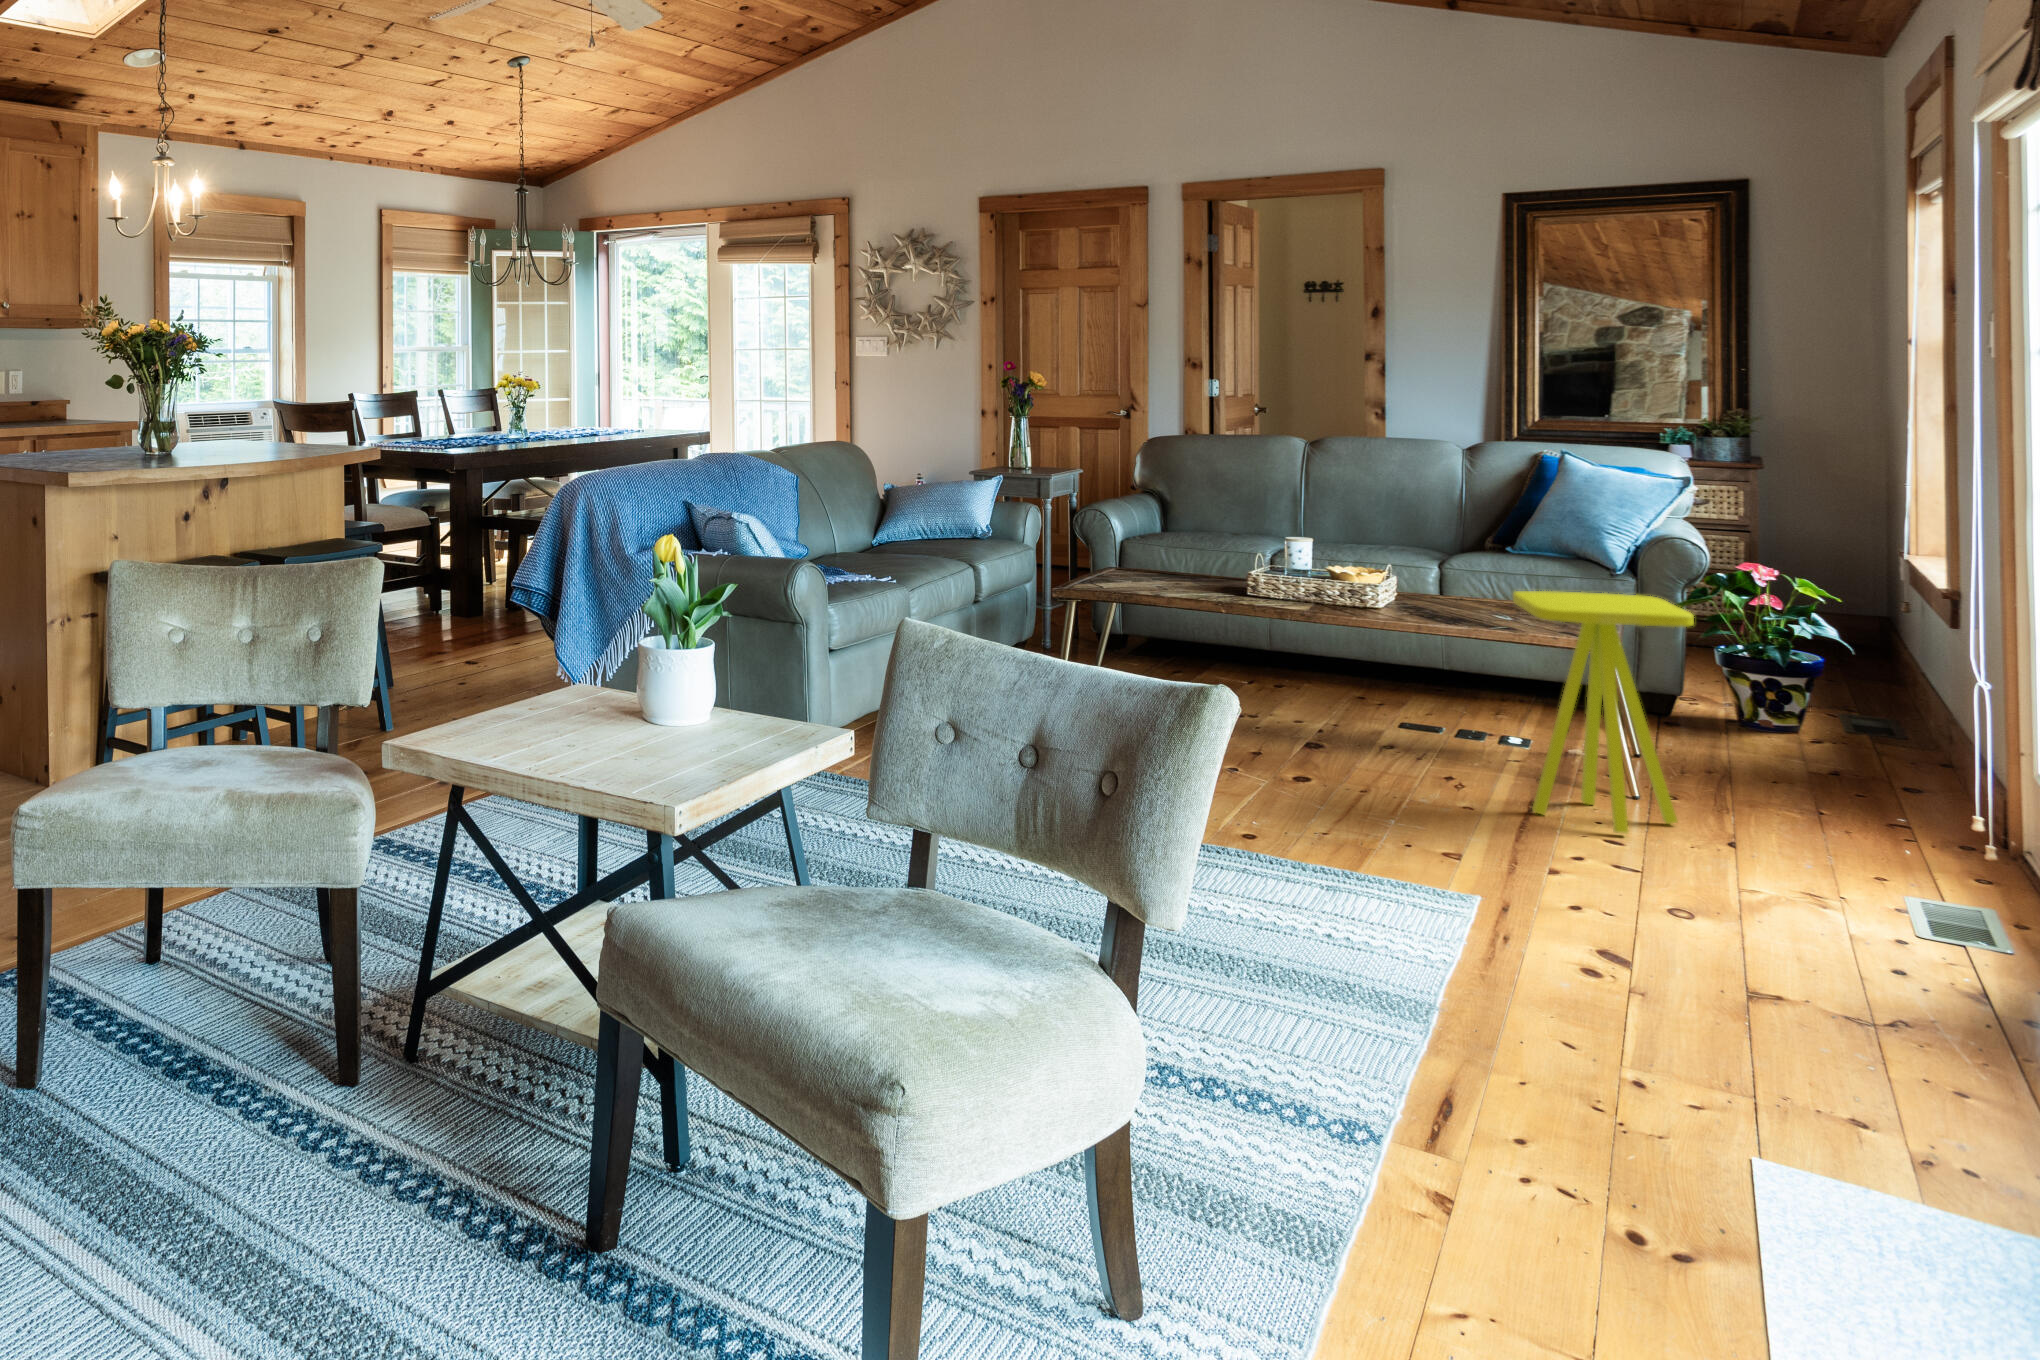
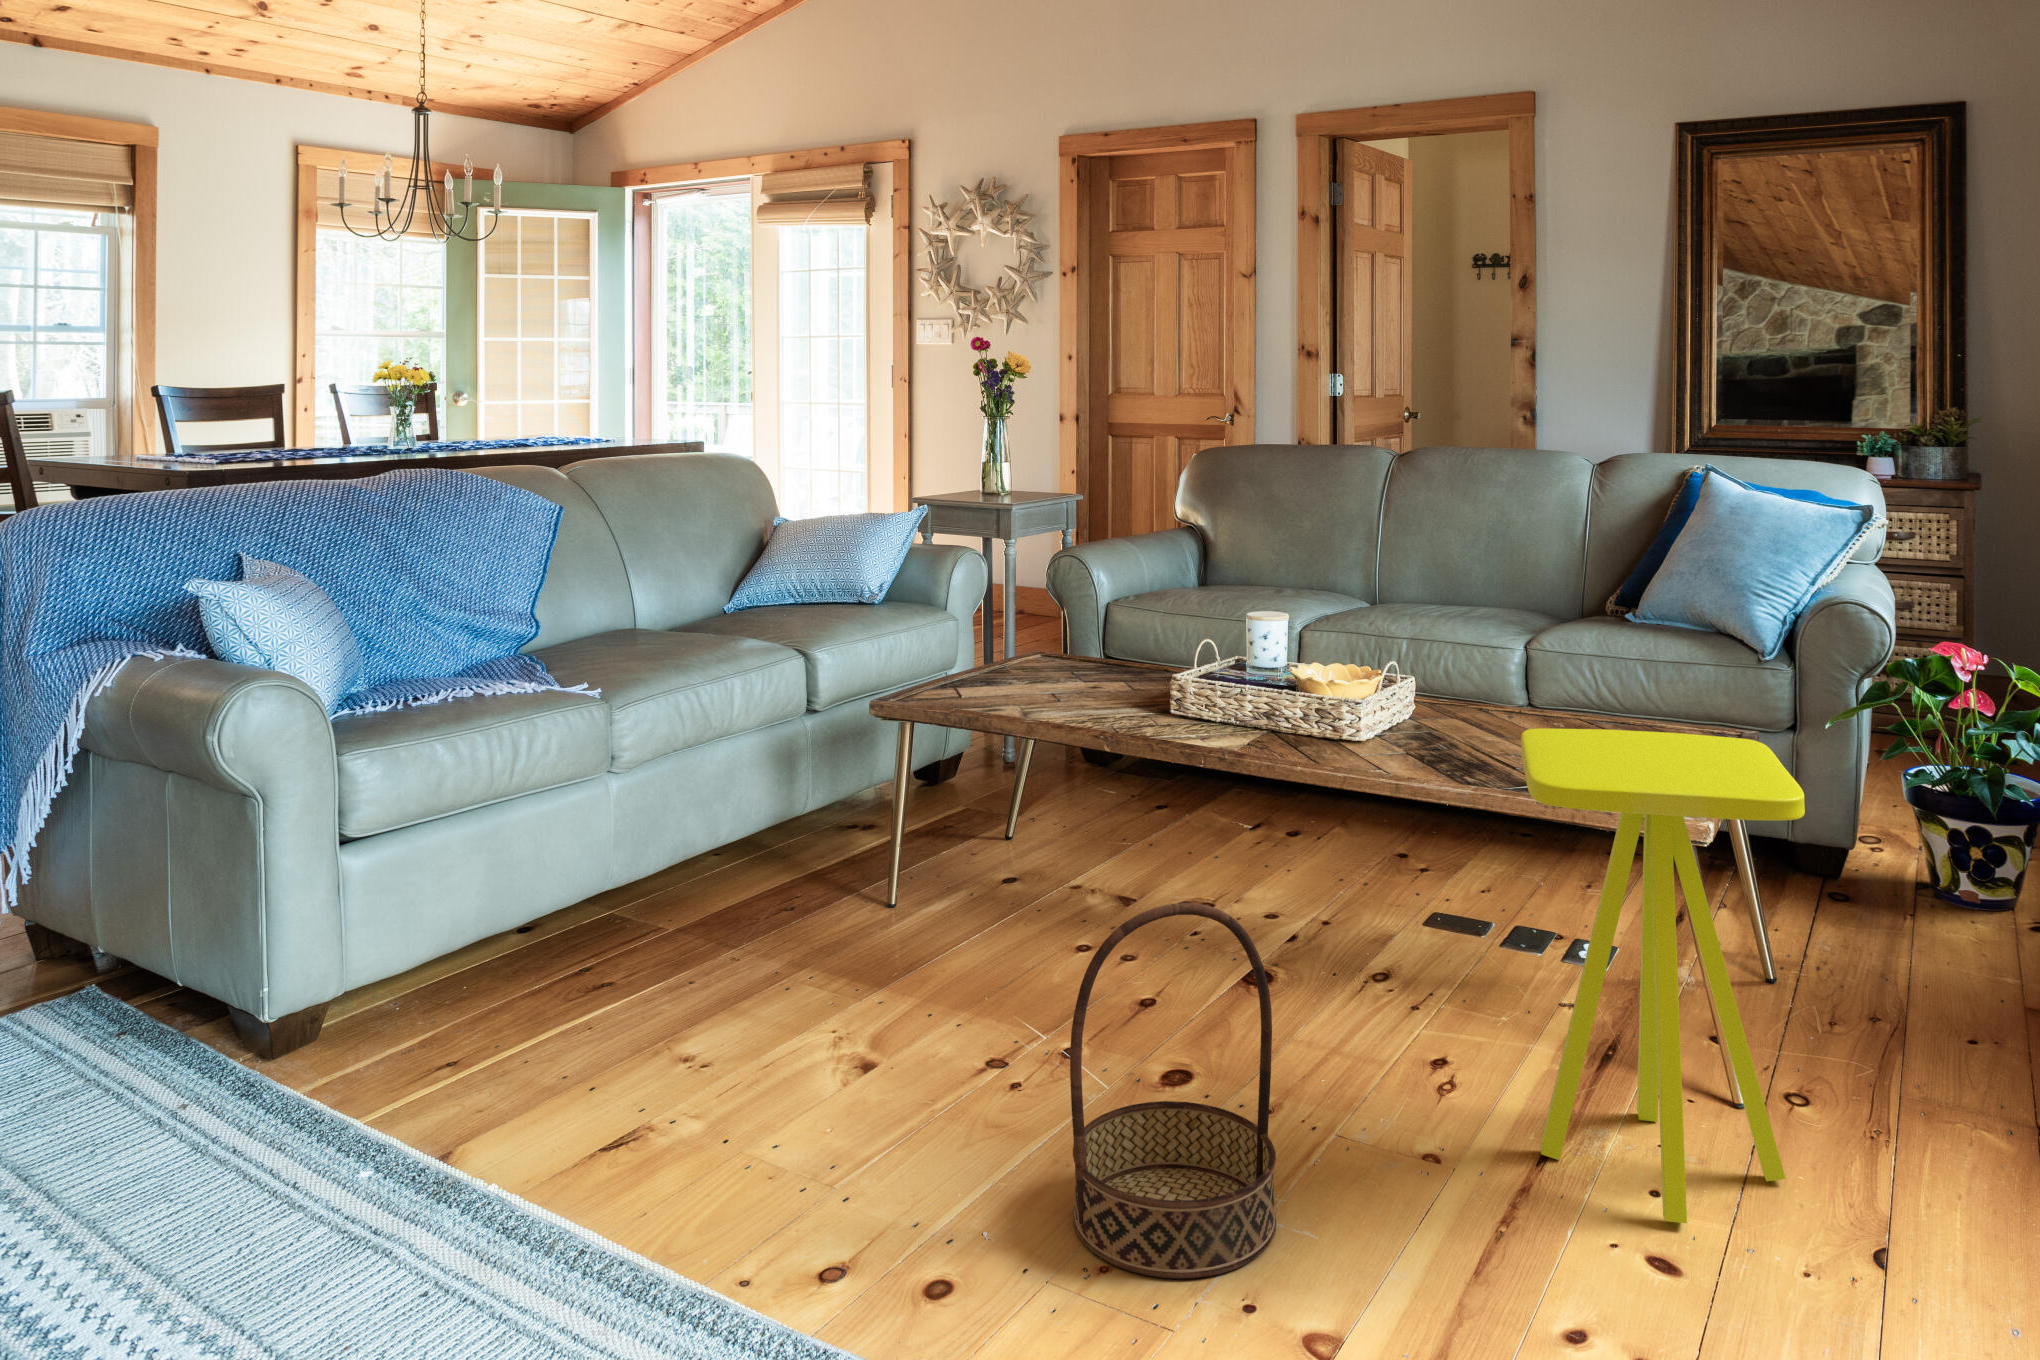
basket: none [1291,667,1406,843] -> present [1070,903,1276,1279]

